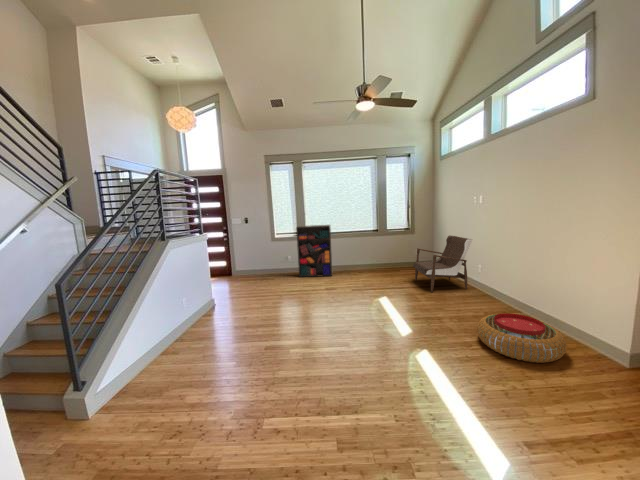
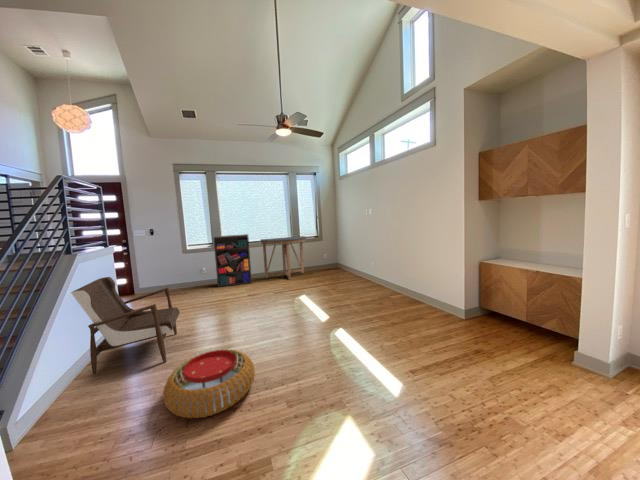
console table: none [343,228,395,276] -> present [261,236,306,280]
armchair: present [413,235,472,292] -> present [71,277,180,374]
pouf: present [477,313,567,363] -> present [163,349,255,419]

